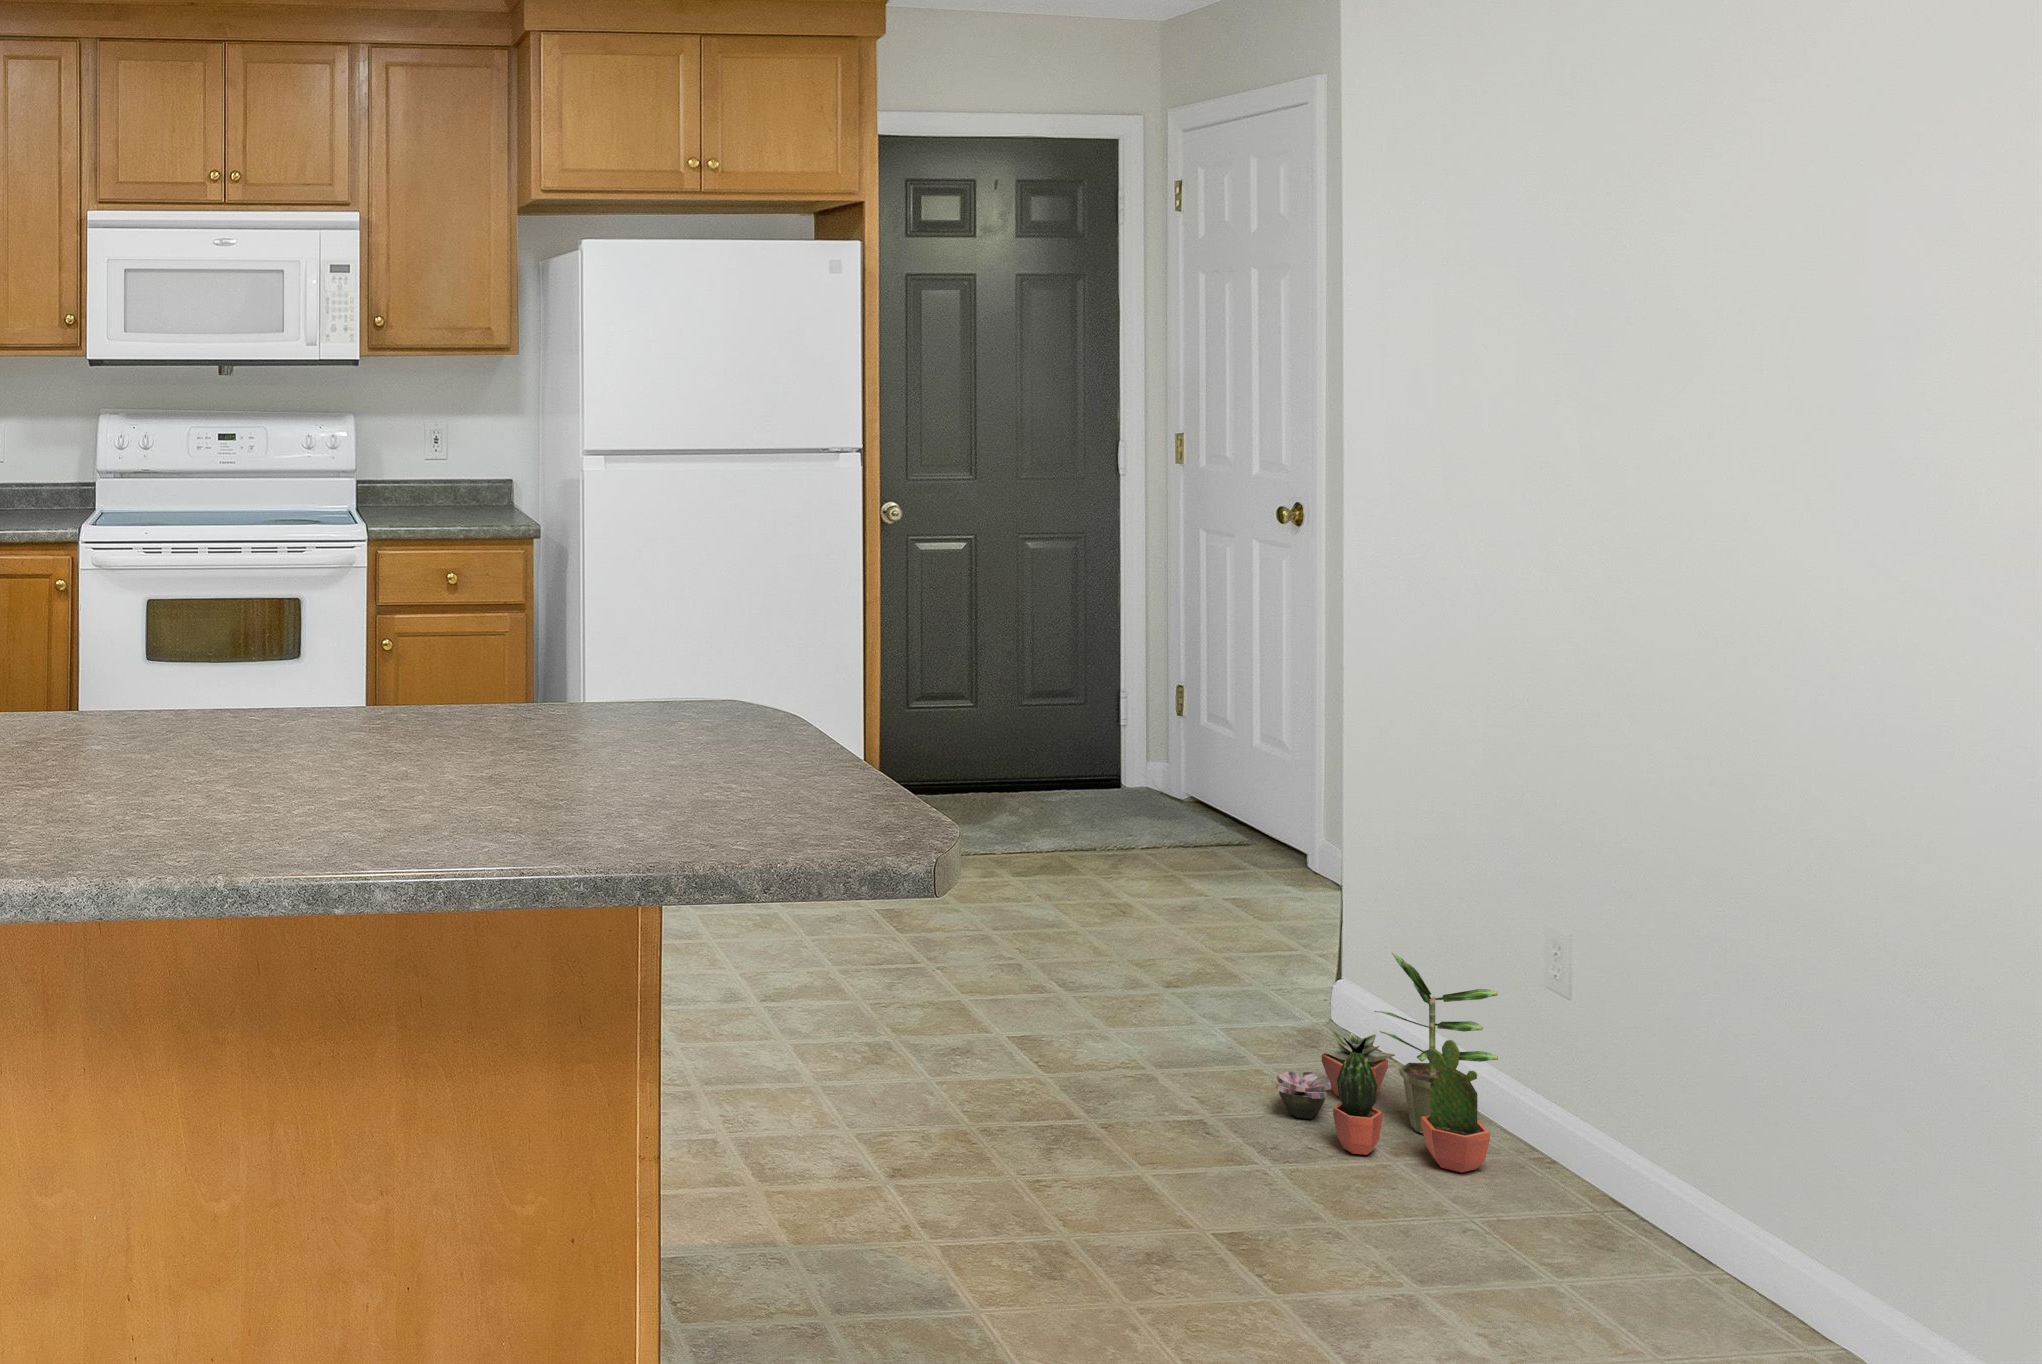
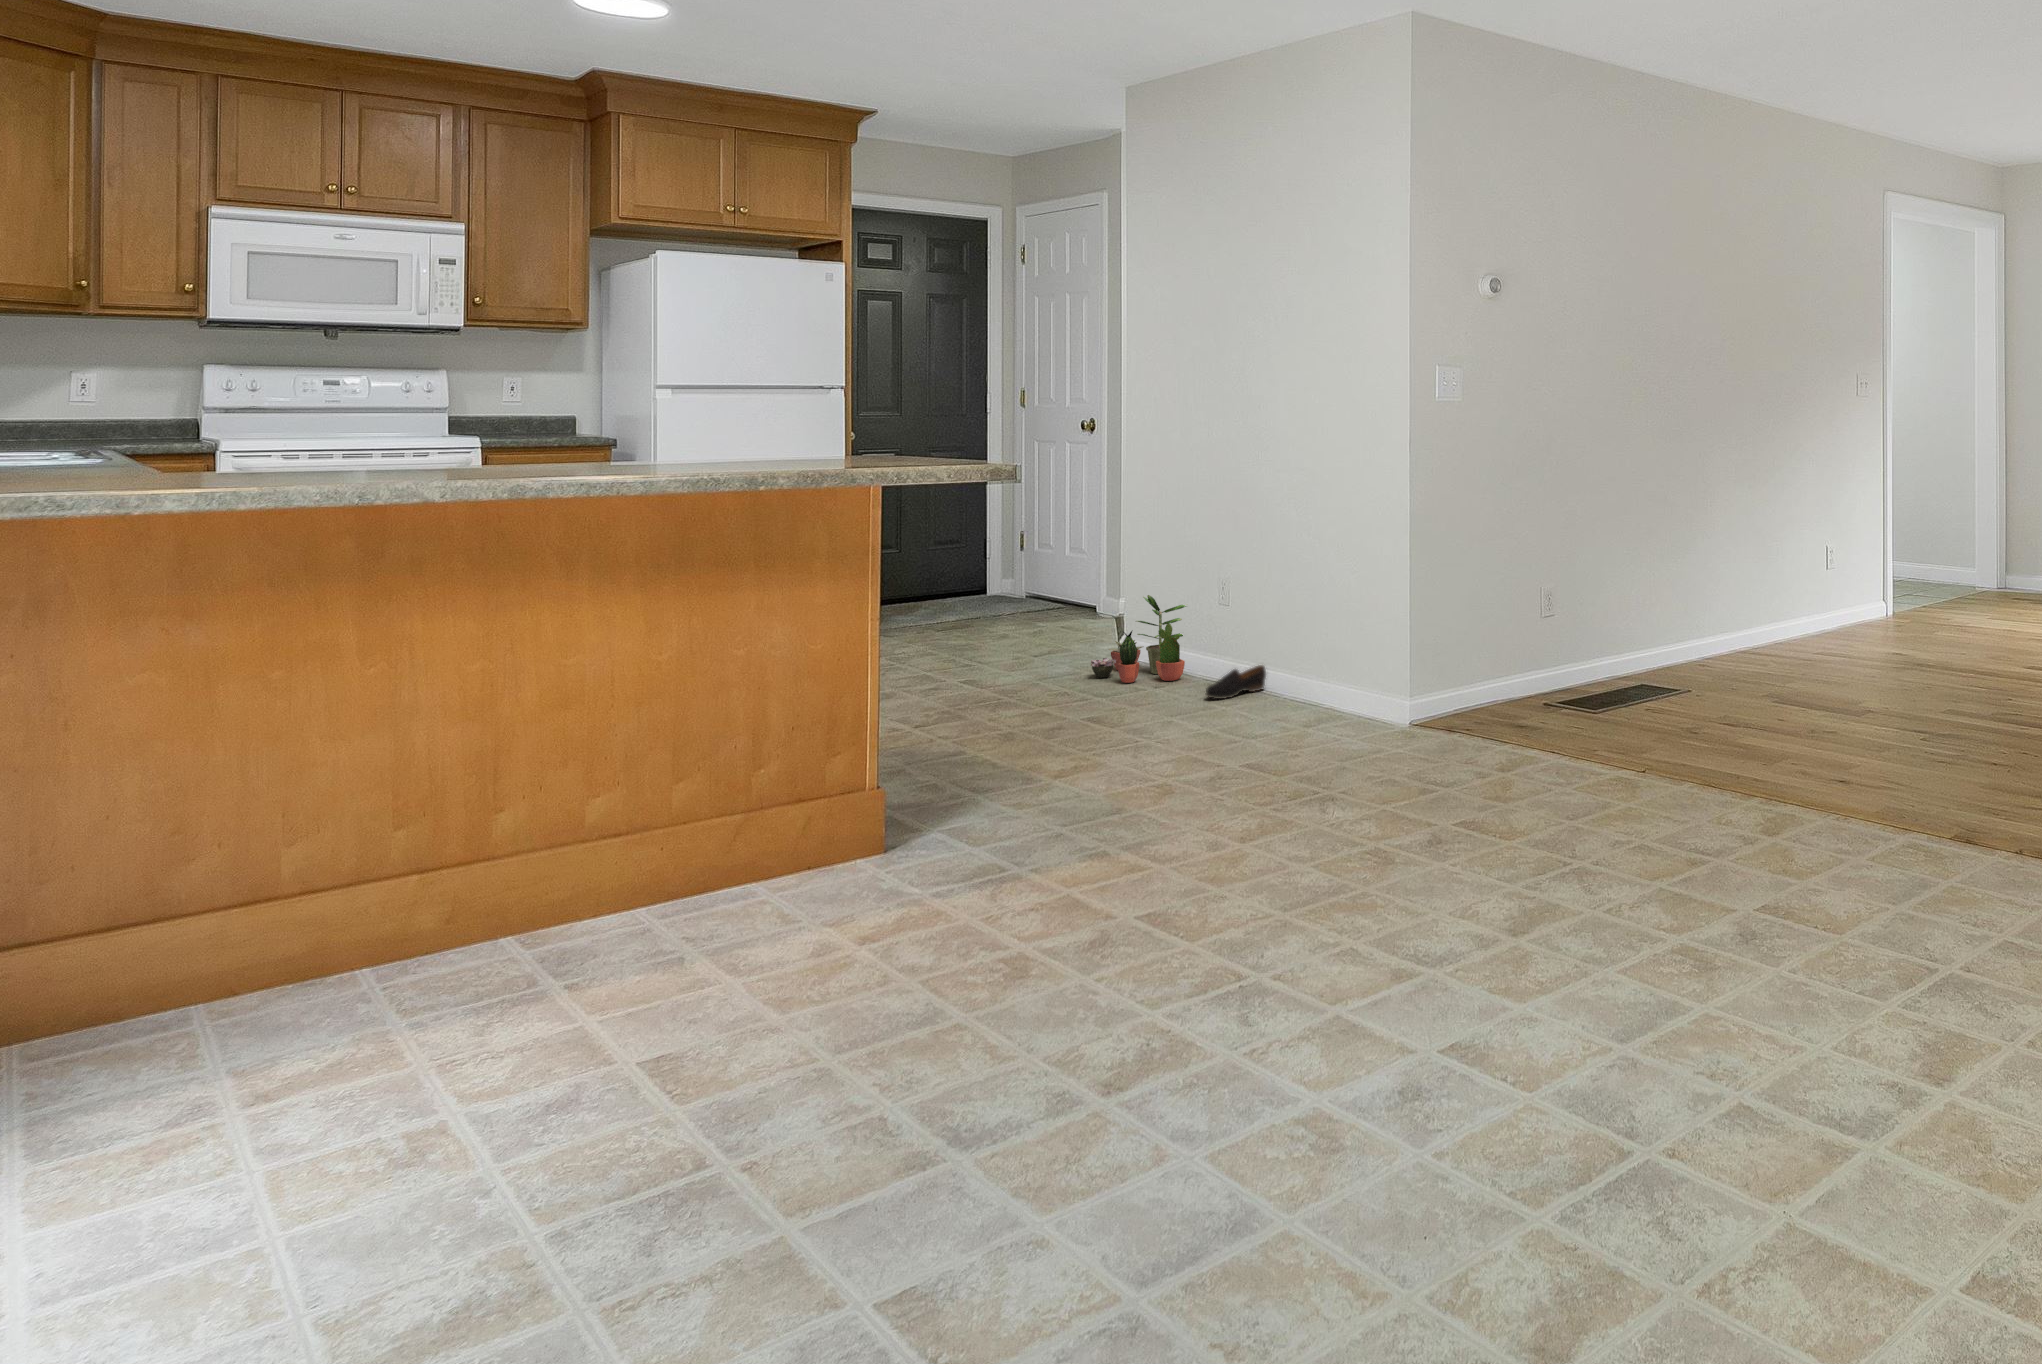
shoe: none [1541,1211,1706,1290] -> present [1206,665,1266,699]

